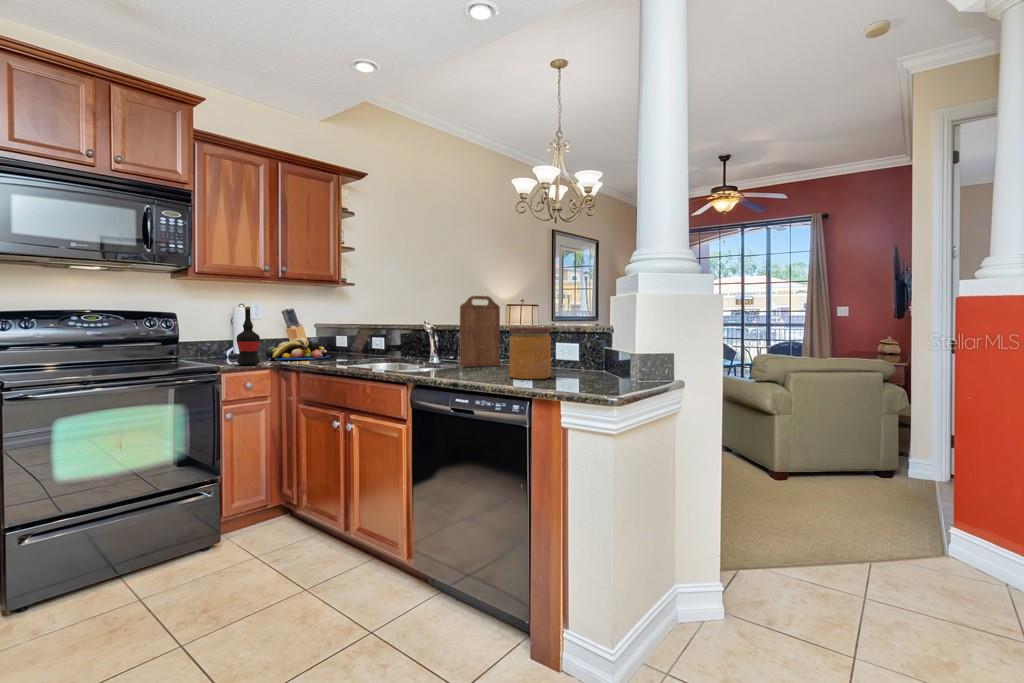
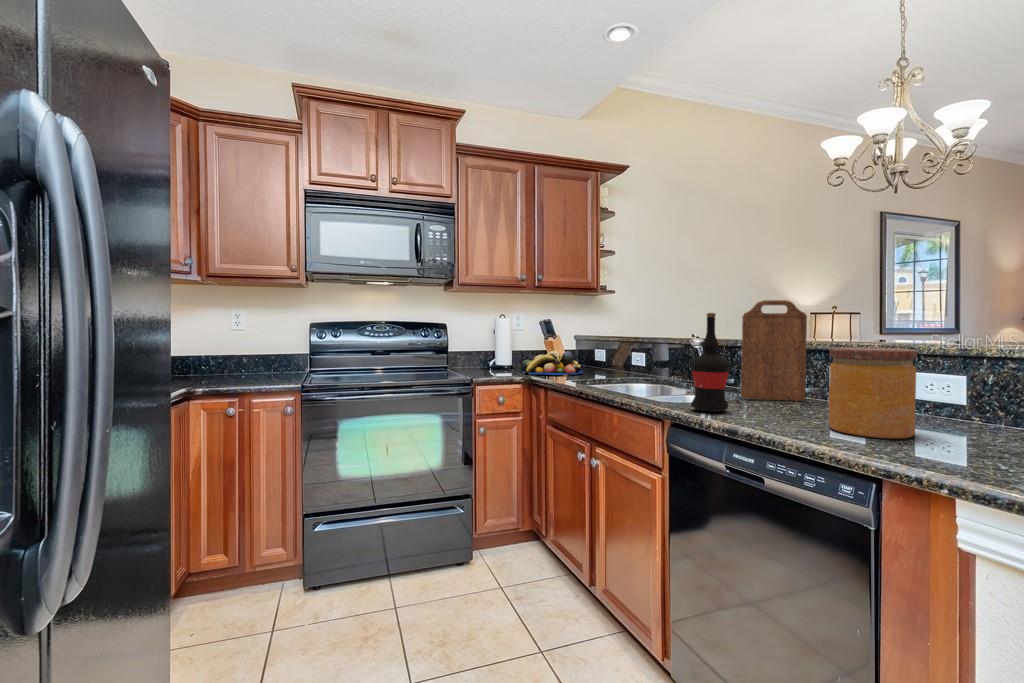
wine bottle: present [236,307,260,365] -> present [691,313,729,412]

